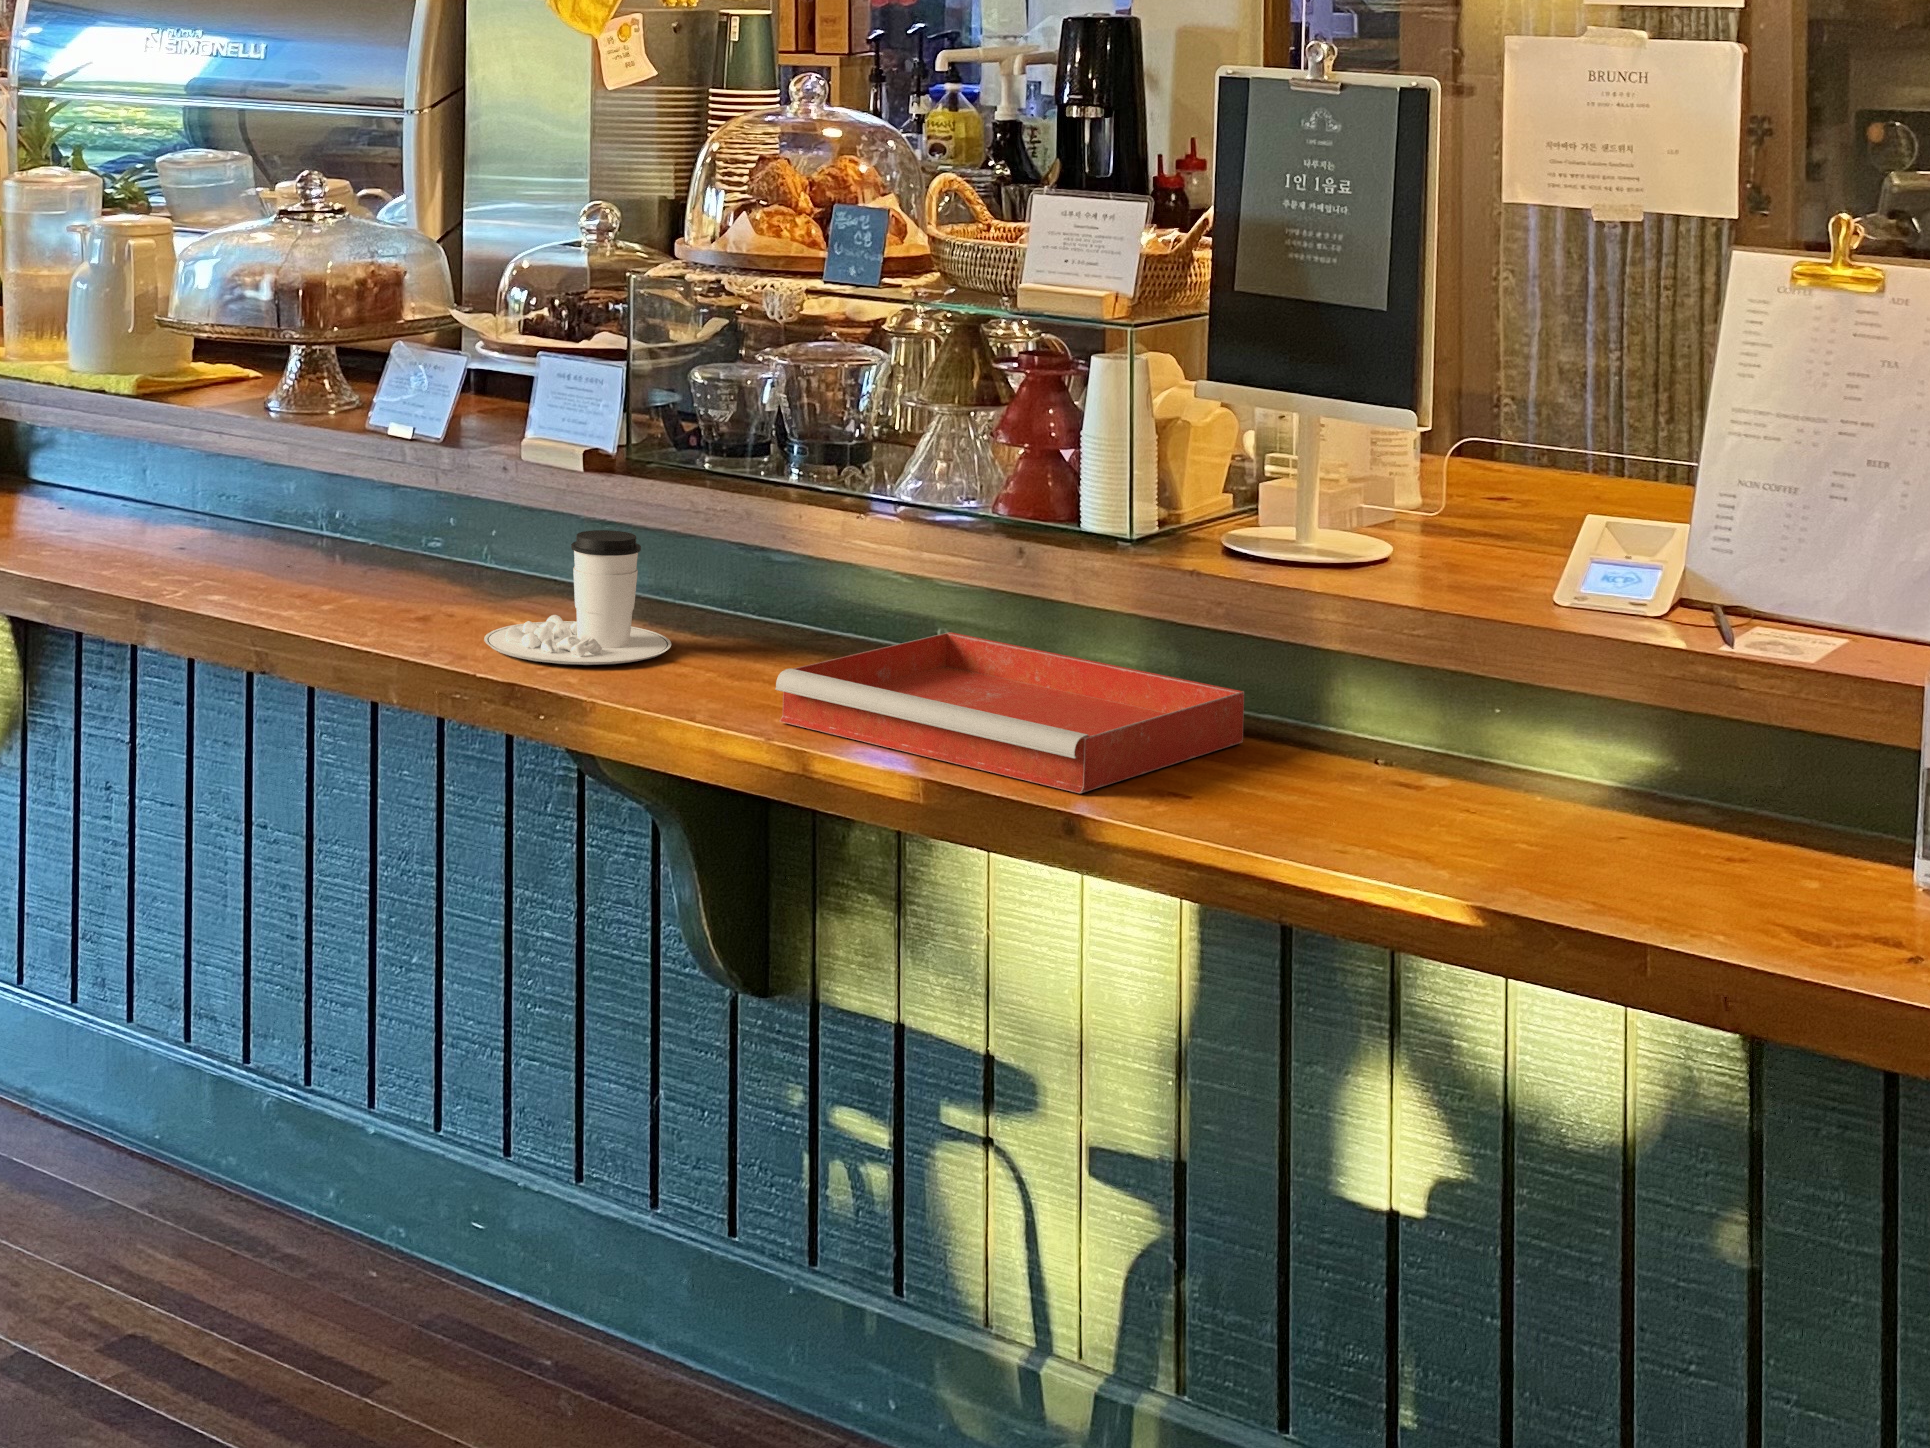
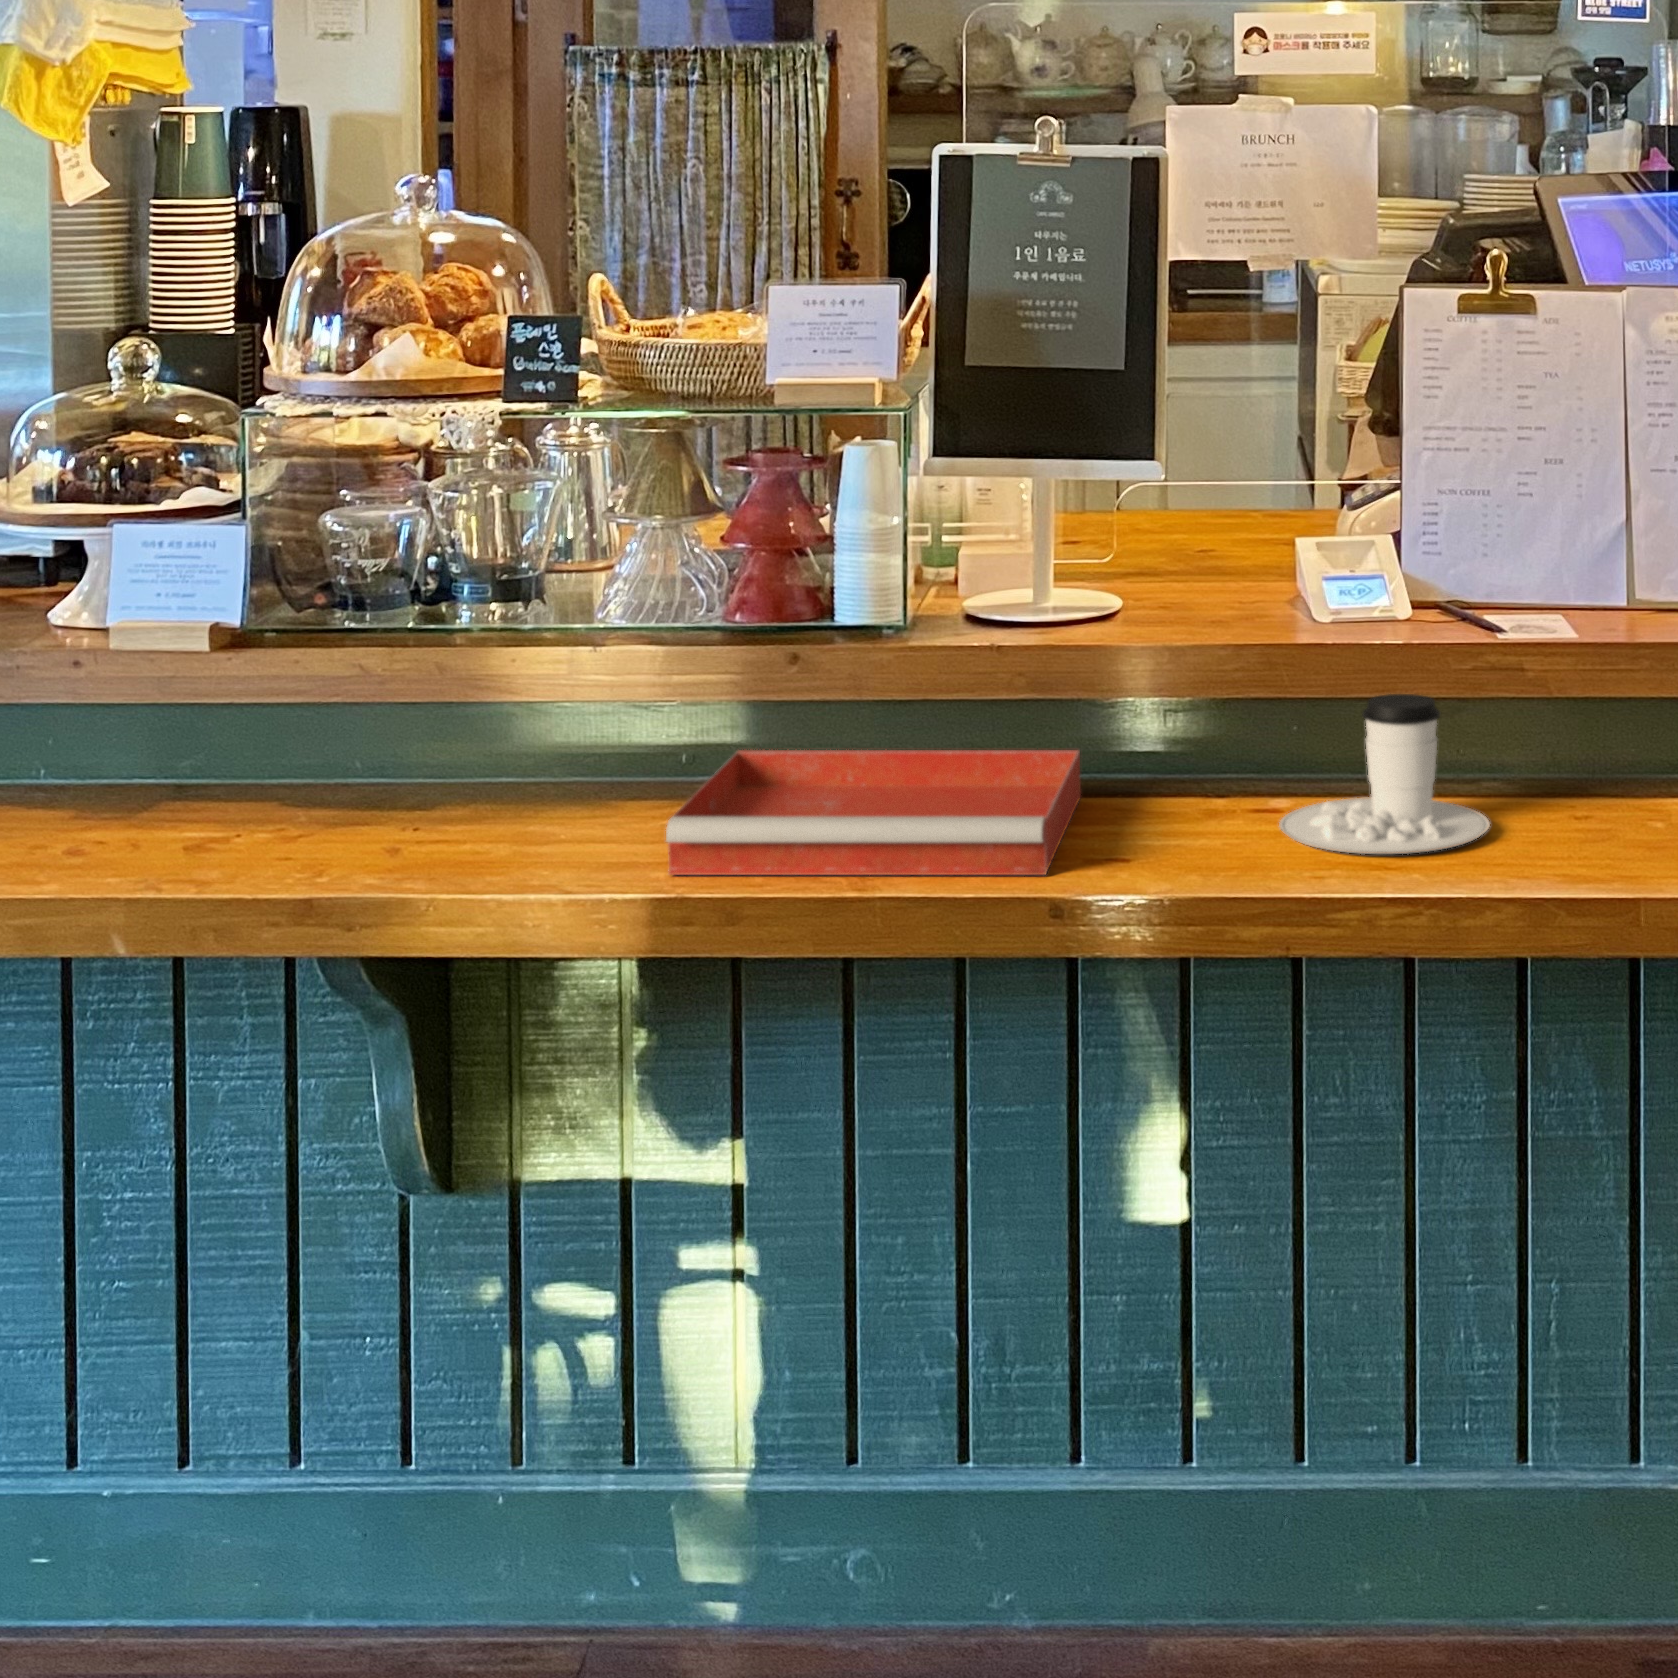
coffee cup: present [484,530,671,665] -> present [1279,694,1490,854]

